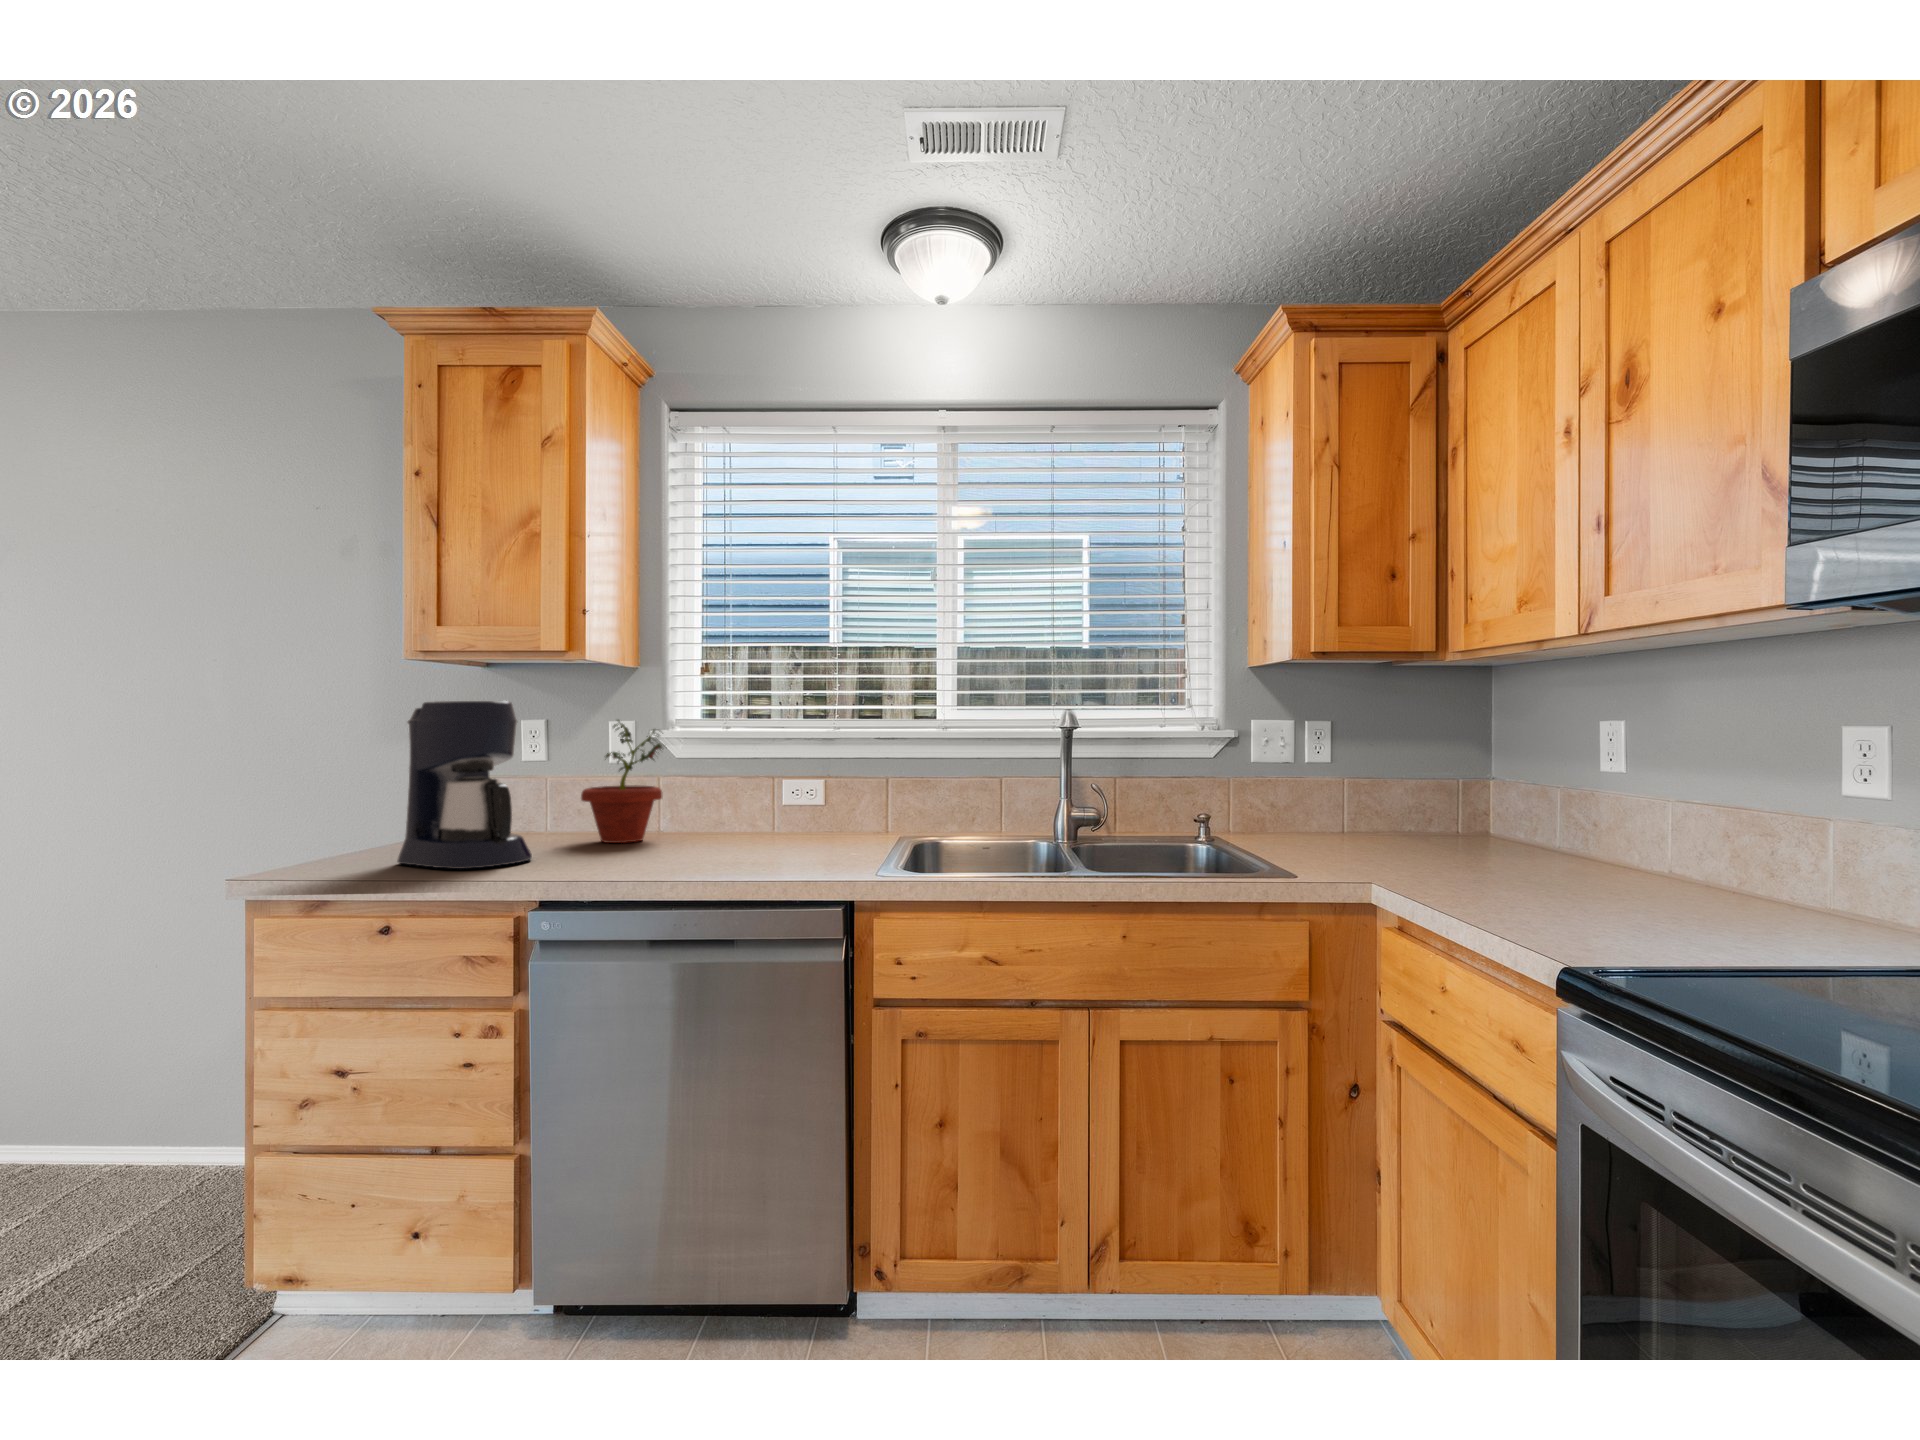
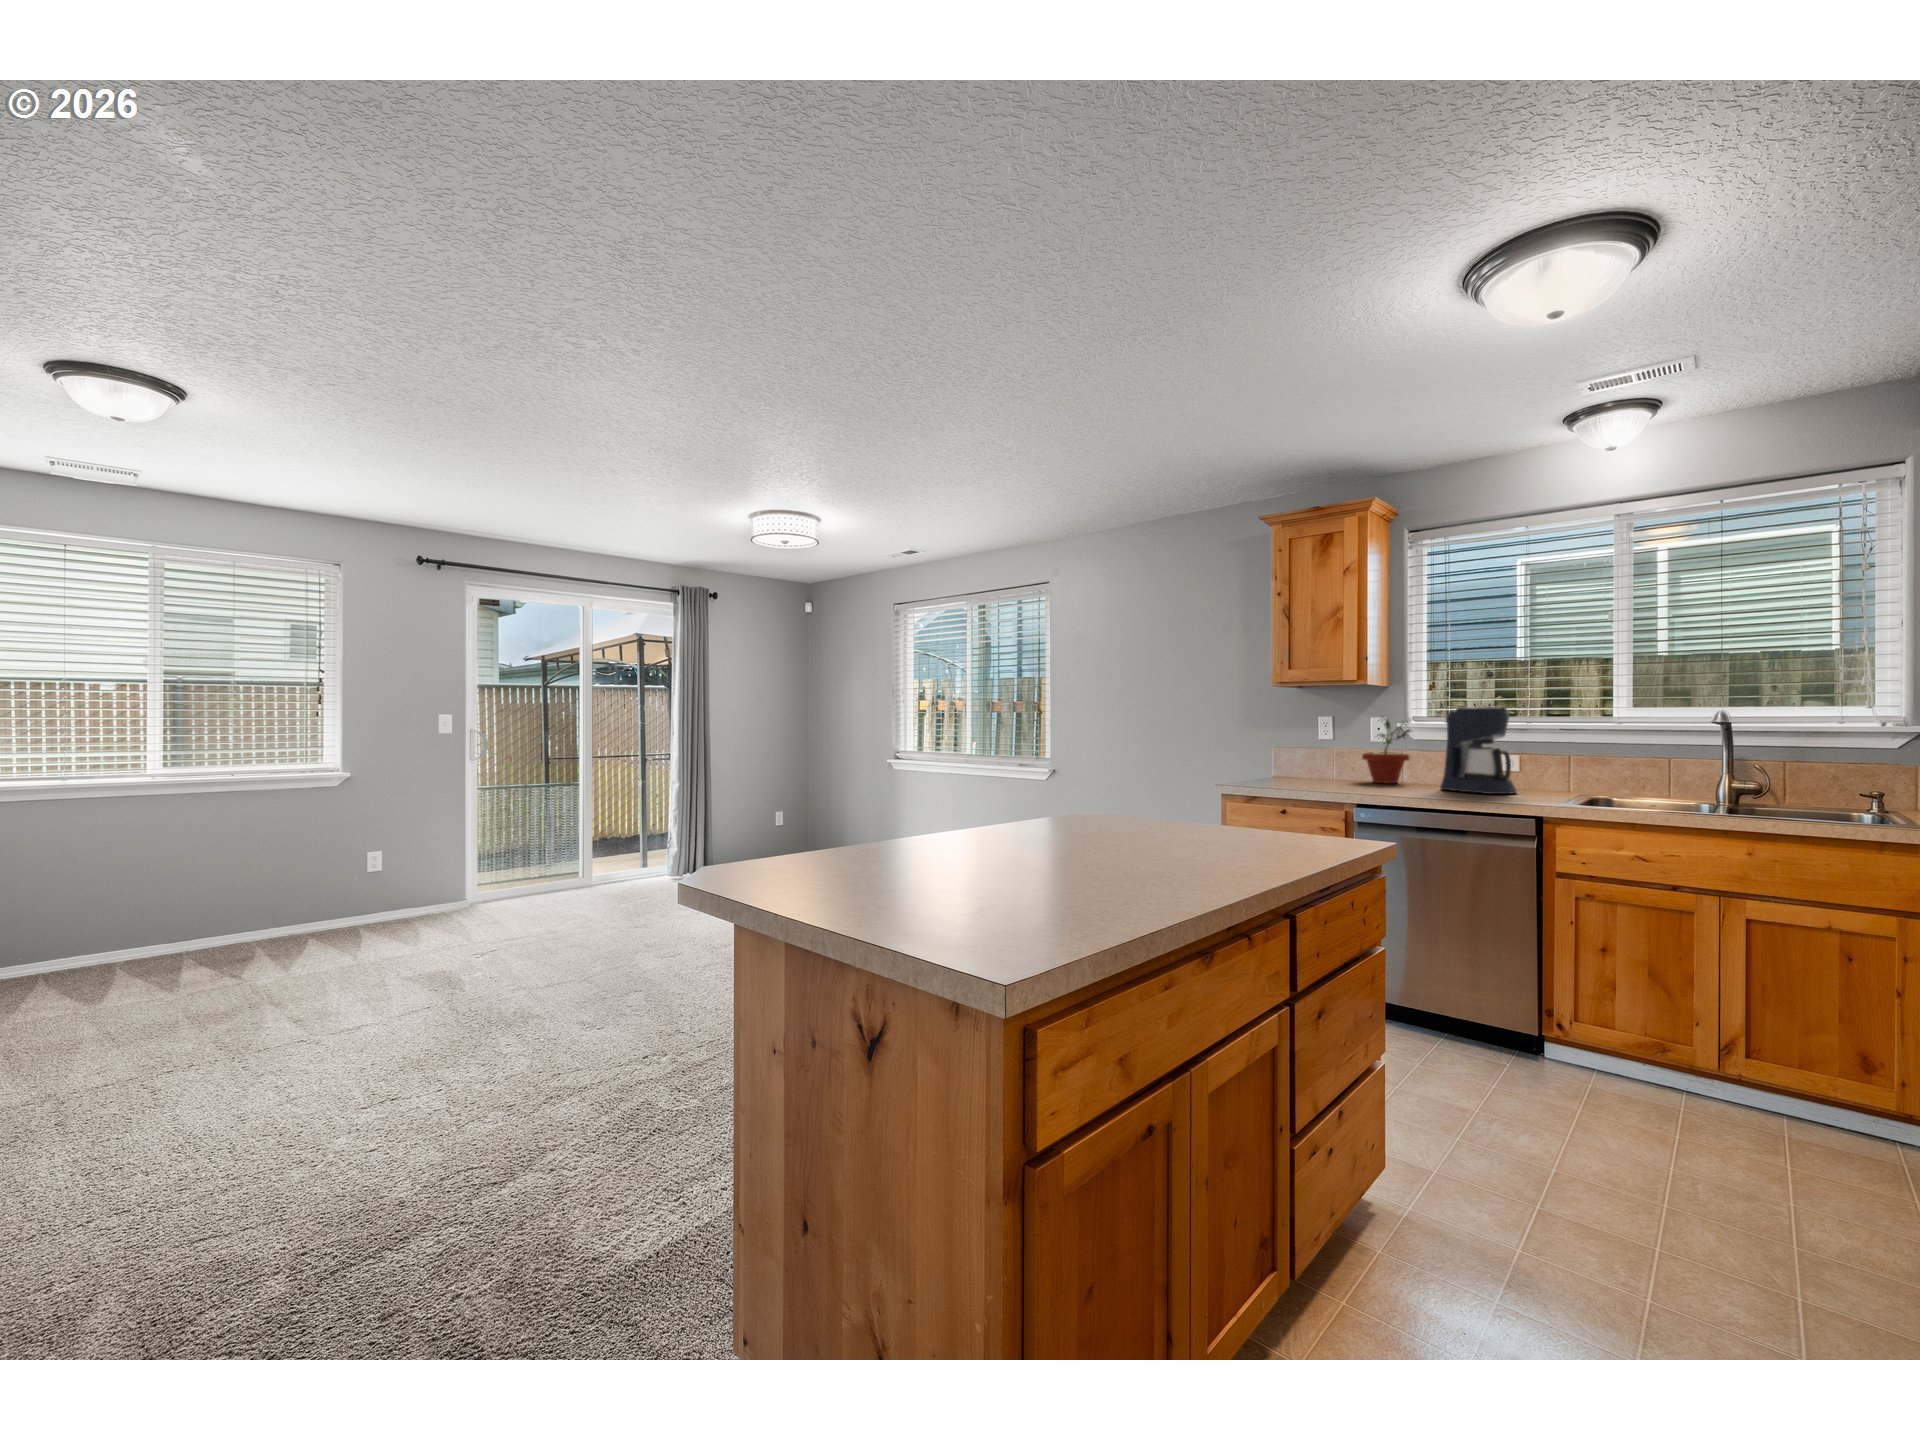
coffee maker: present [397,701,532,869] -> present [1440,707,1517,794]

